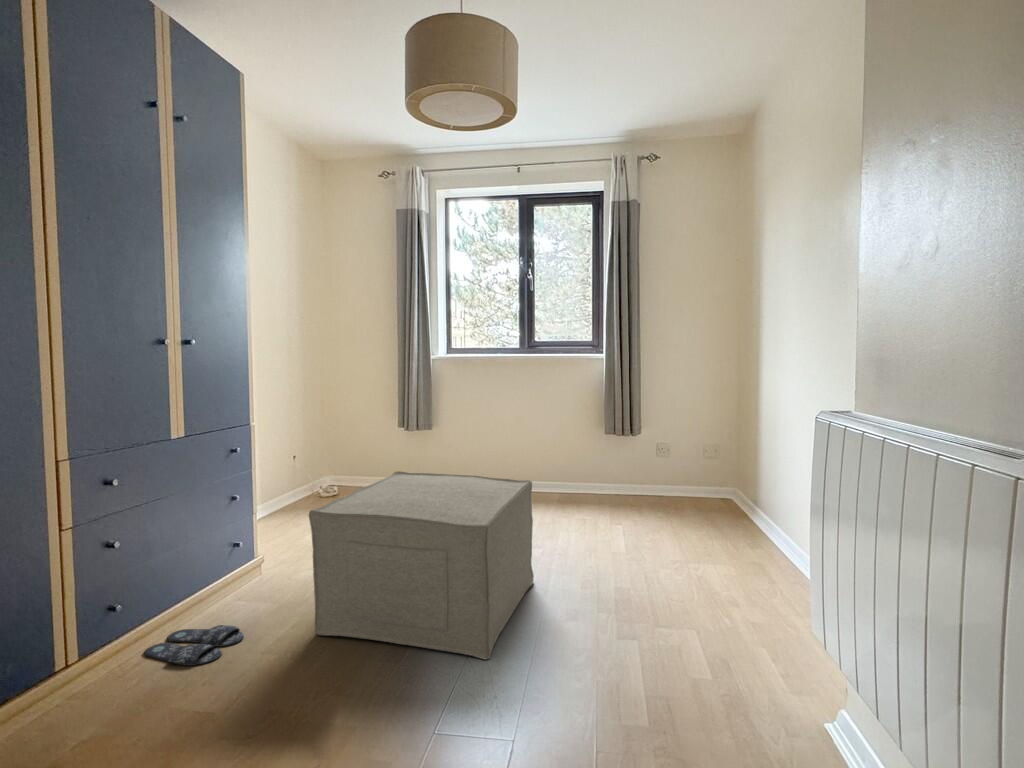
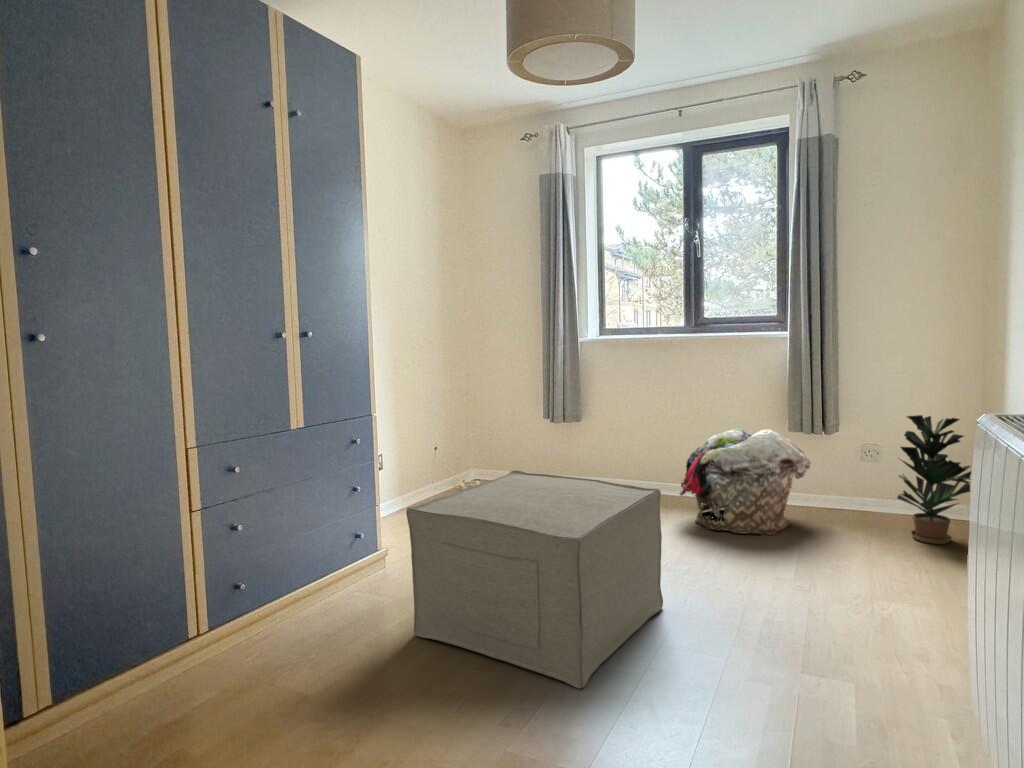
potted plant: none [682,417,741,512] -> present [897,415,971,544]
laundry basket: none [525,430,622,516] -> present [680,428,811,535]
slippers: present [144,625,243,666] -> none [265,614,350,649]

